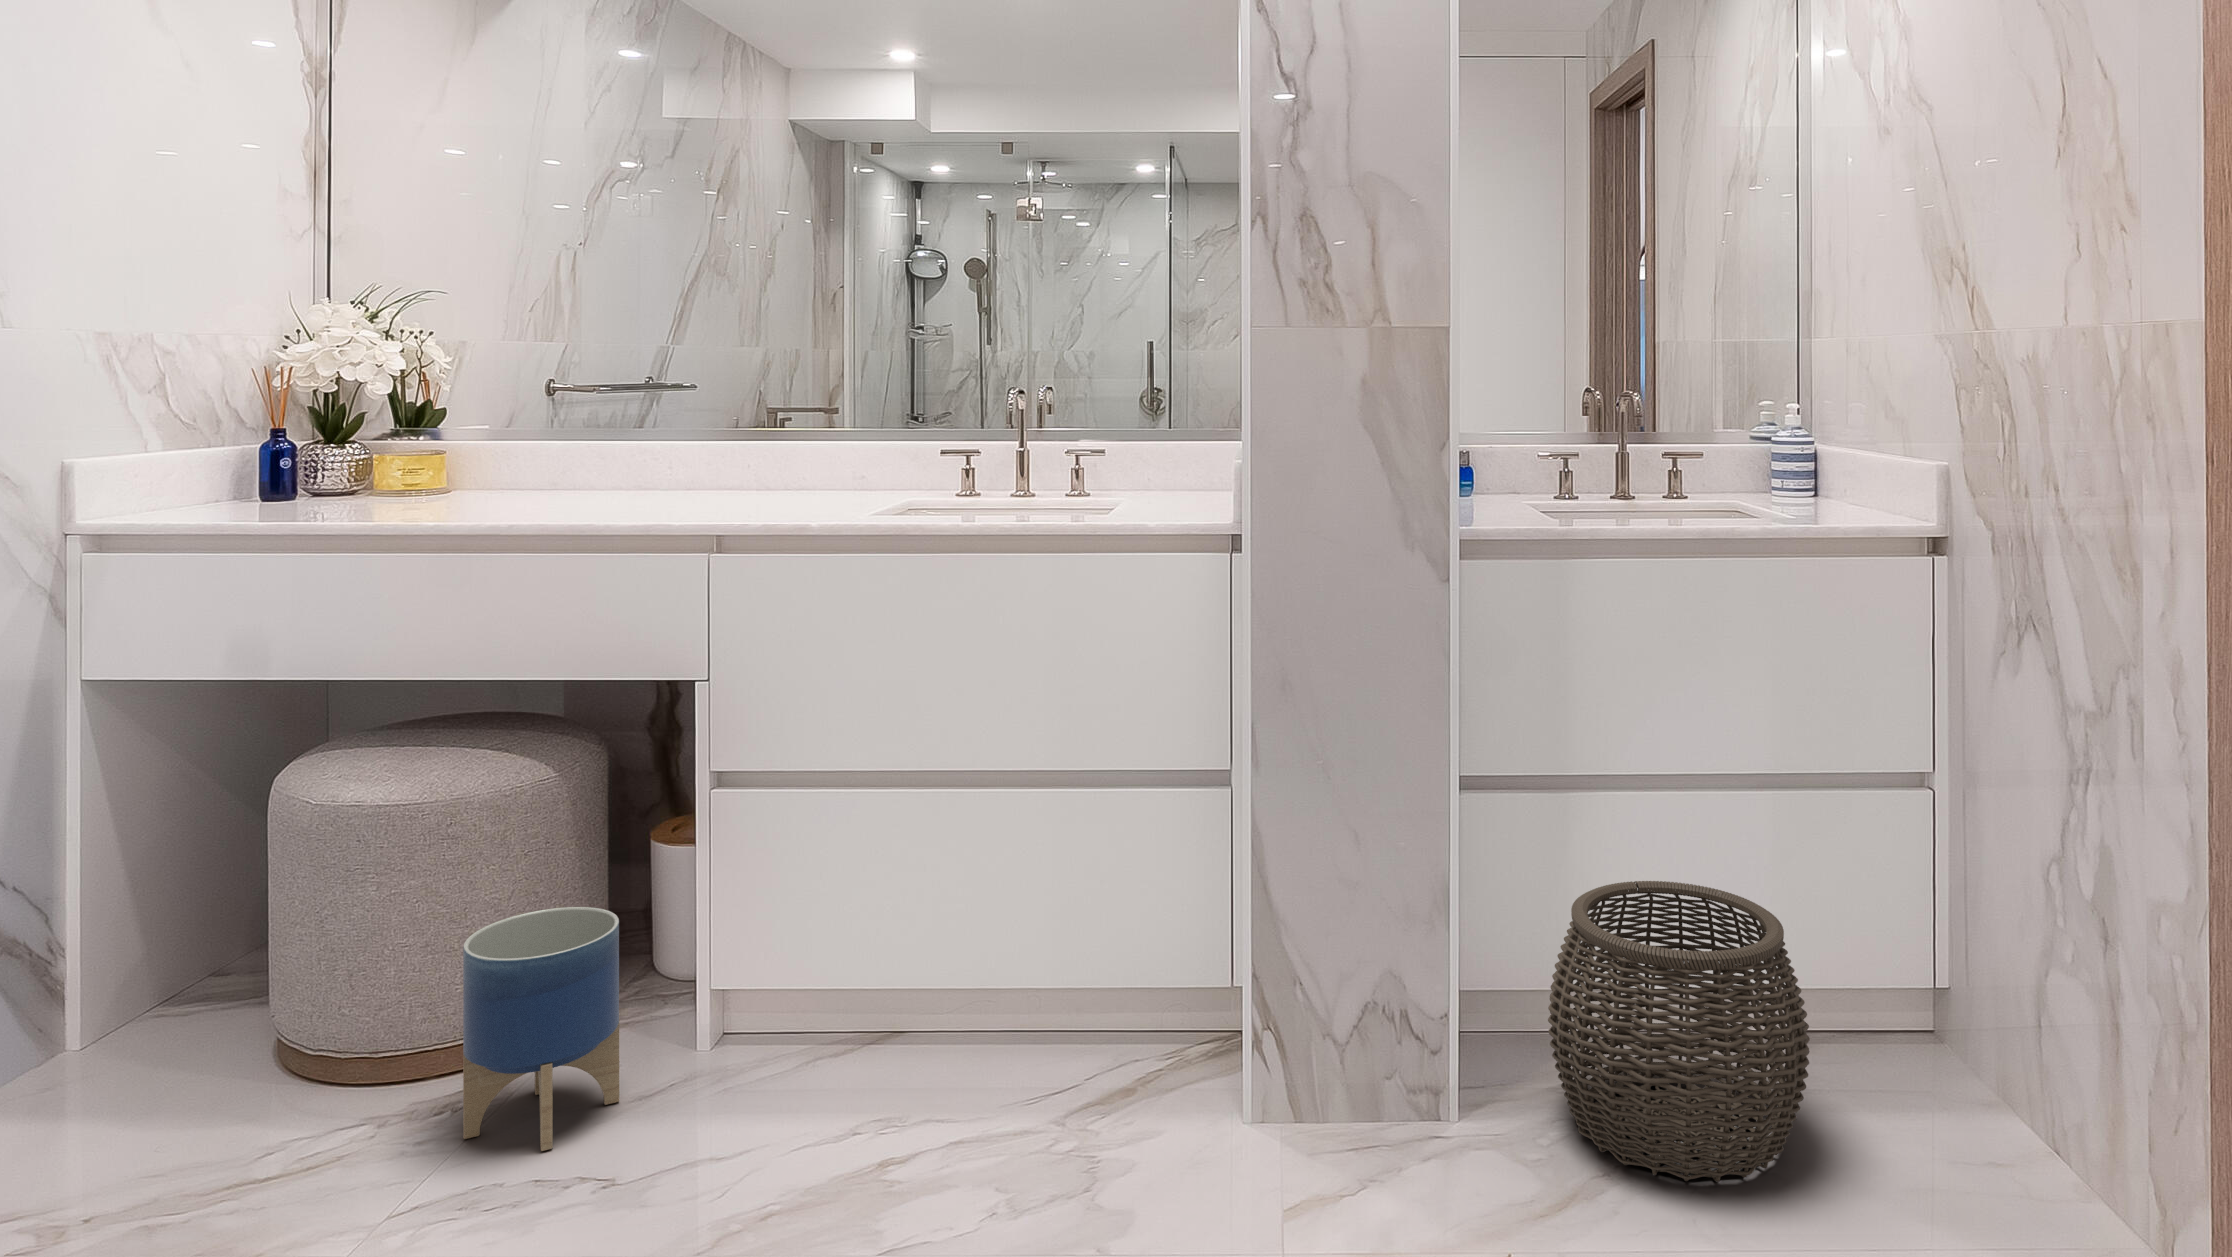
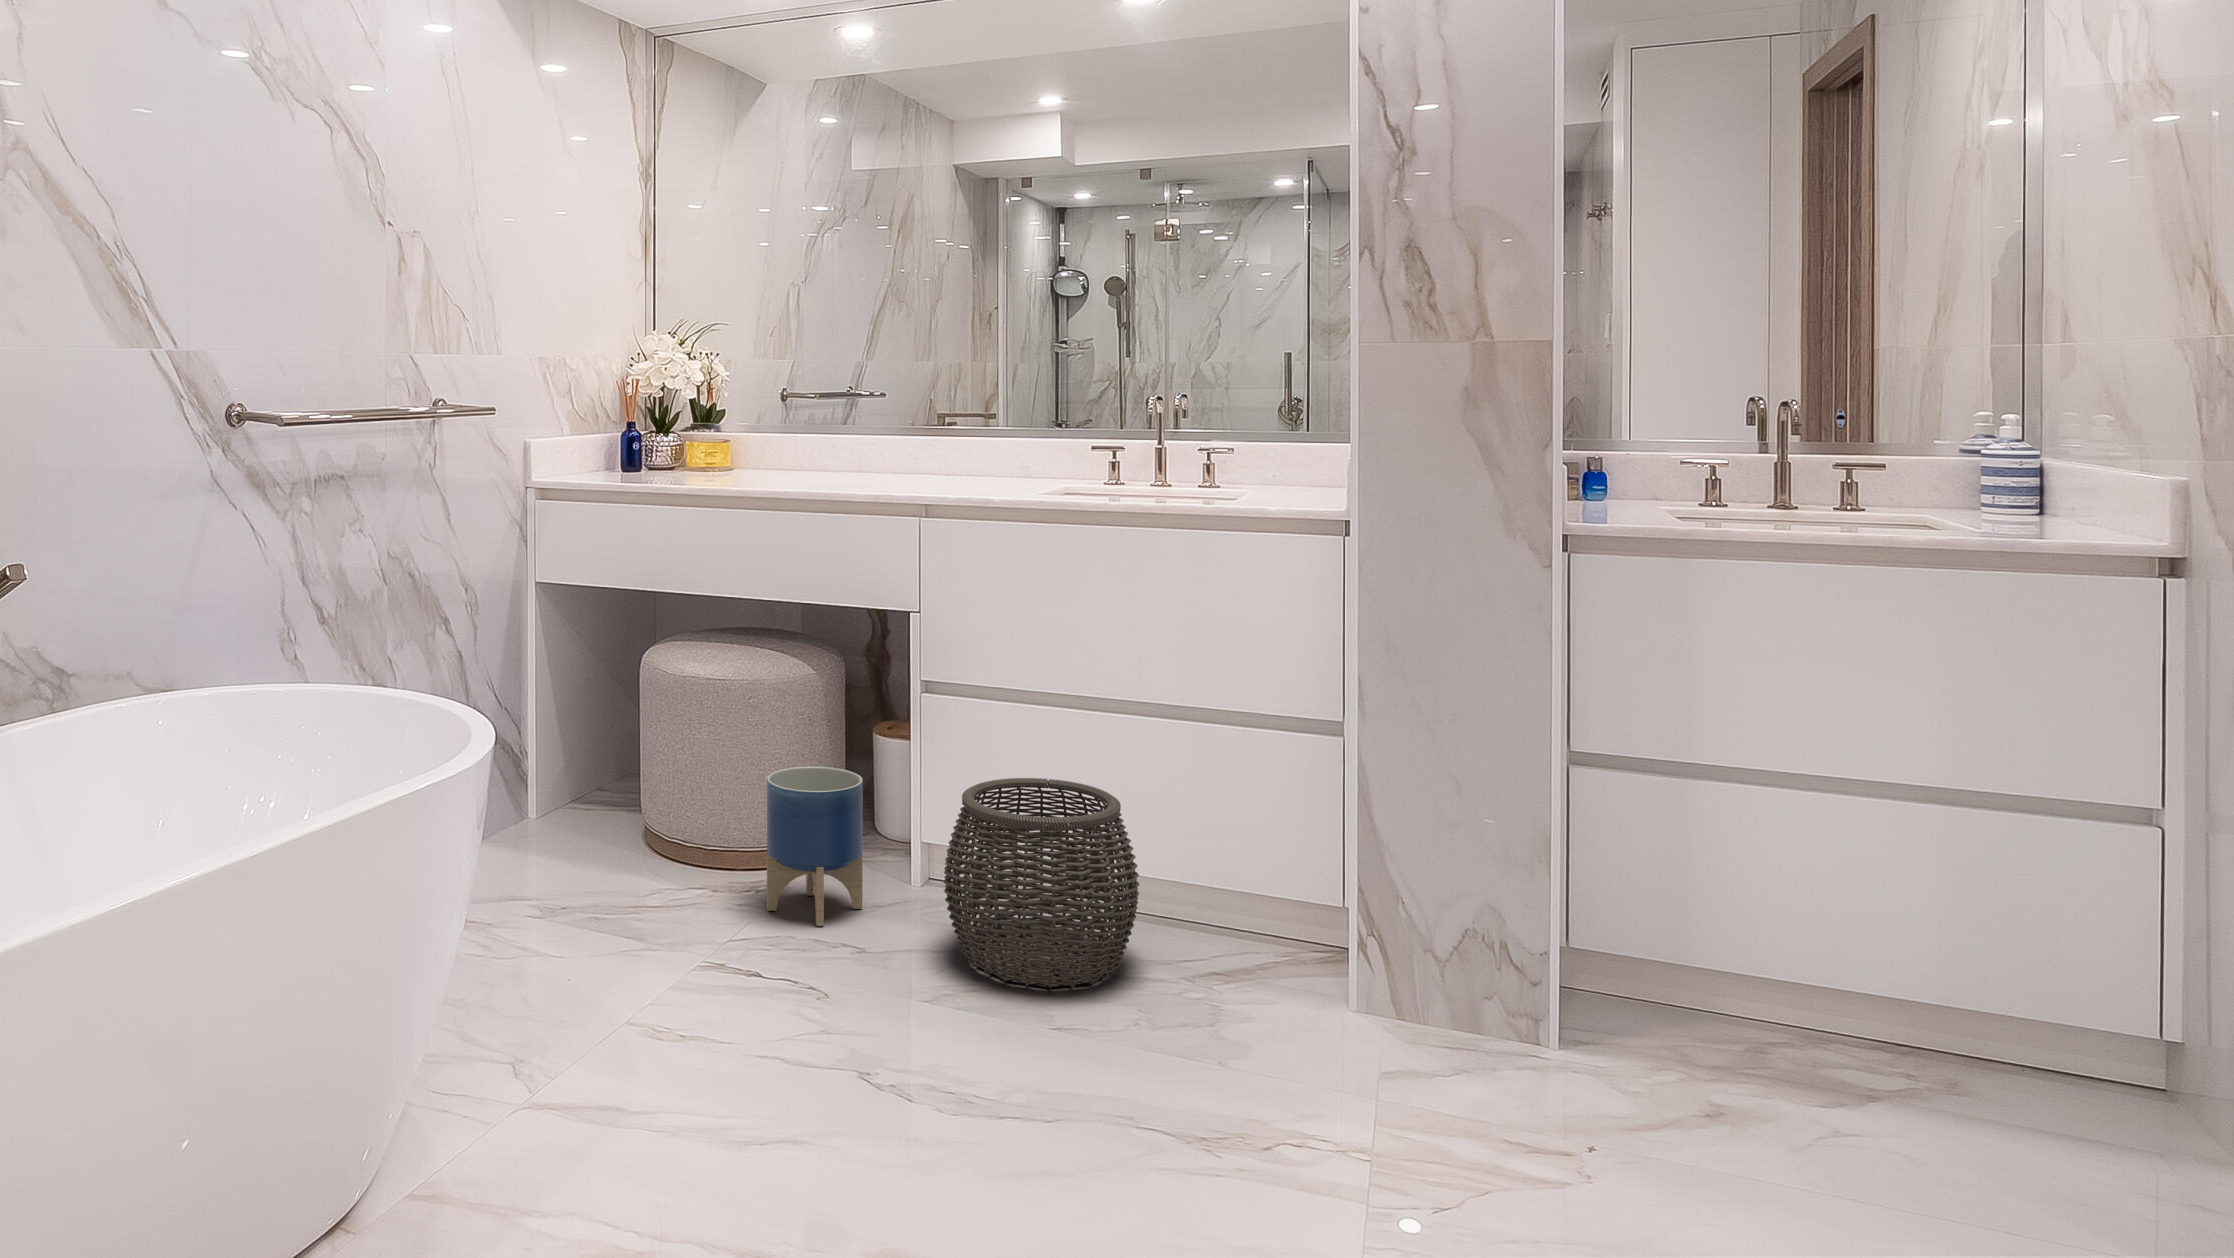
woven basket: present [1548,881,1810,1182] -> present [944,778,1139,988]

